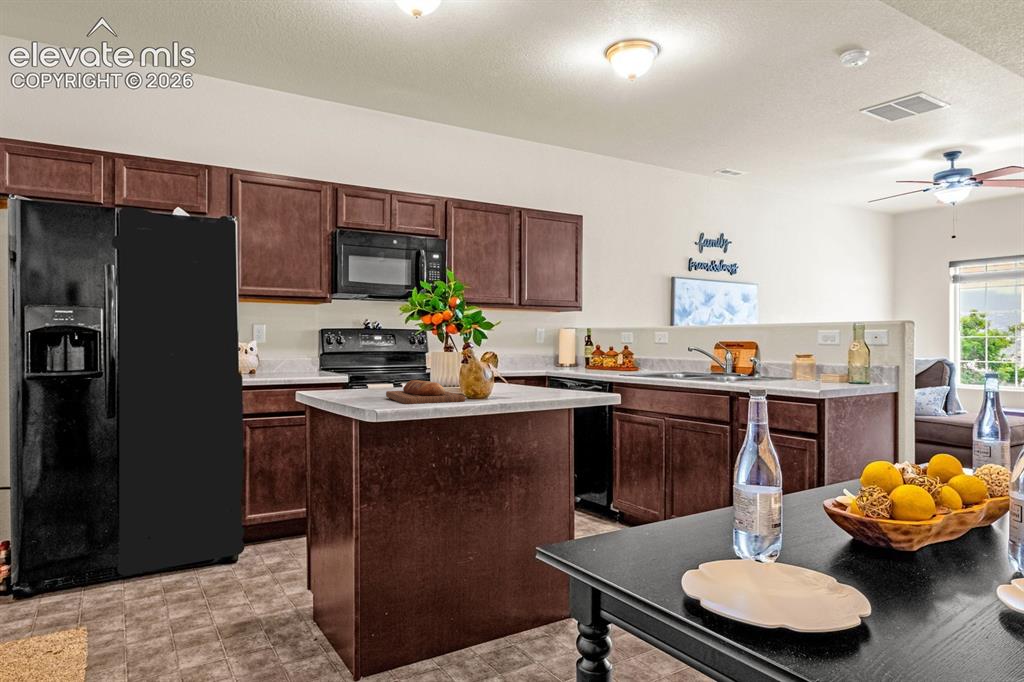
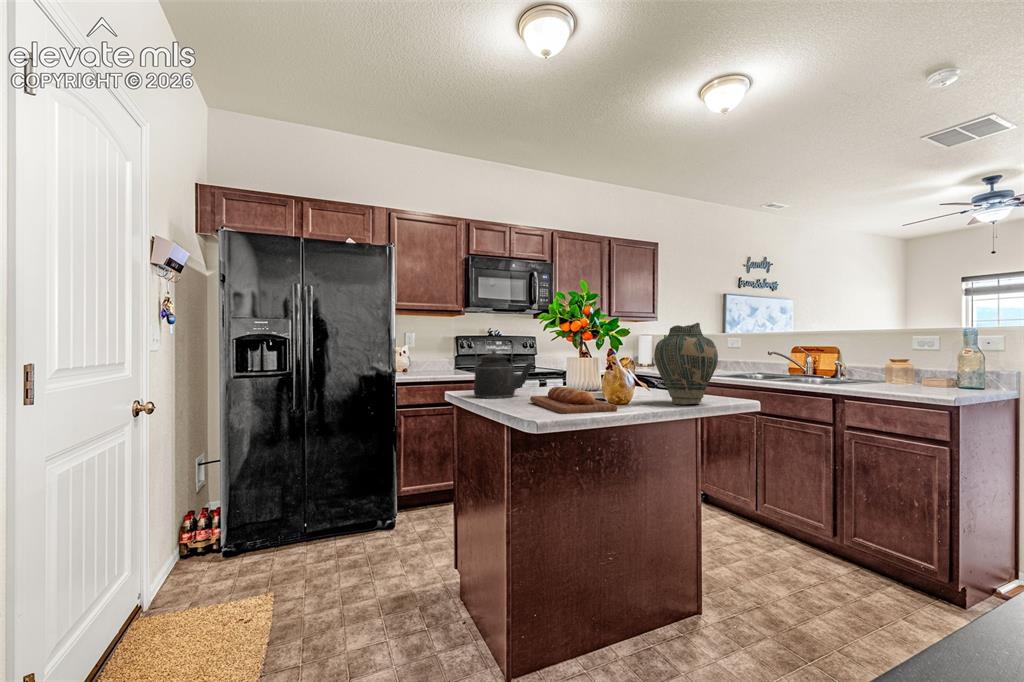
vase: none [514,314,574,397] -> present [654,323,718,404]
kettle: none [329,331,399,396] -> present [474,340,534,399]

